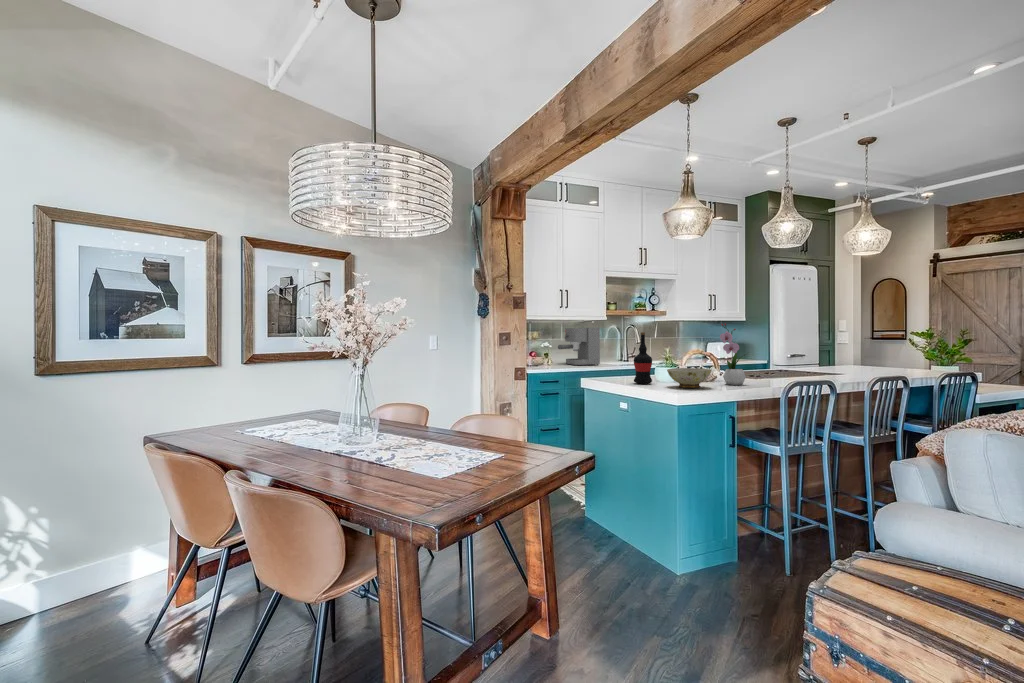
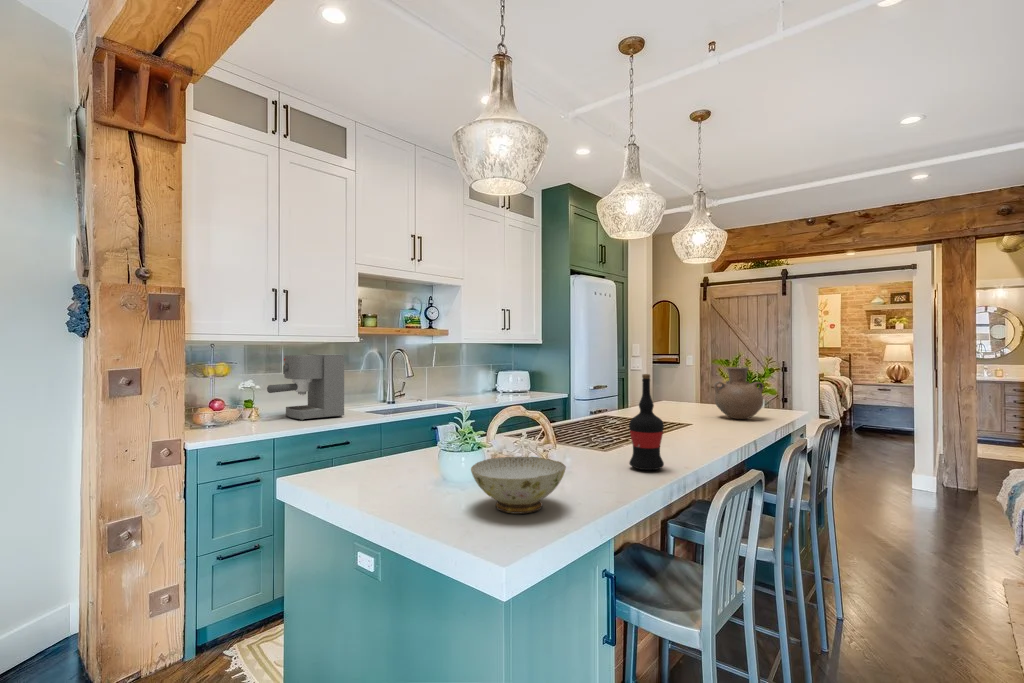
flower arrangement: present [720,323,746,385] -> none [568,359,616,483]
wine bottle: present [634,332,652,384] -> present [629,374,664,470]
vase: none [872,334,917,373] -> present [714,367,764,419]

